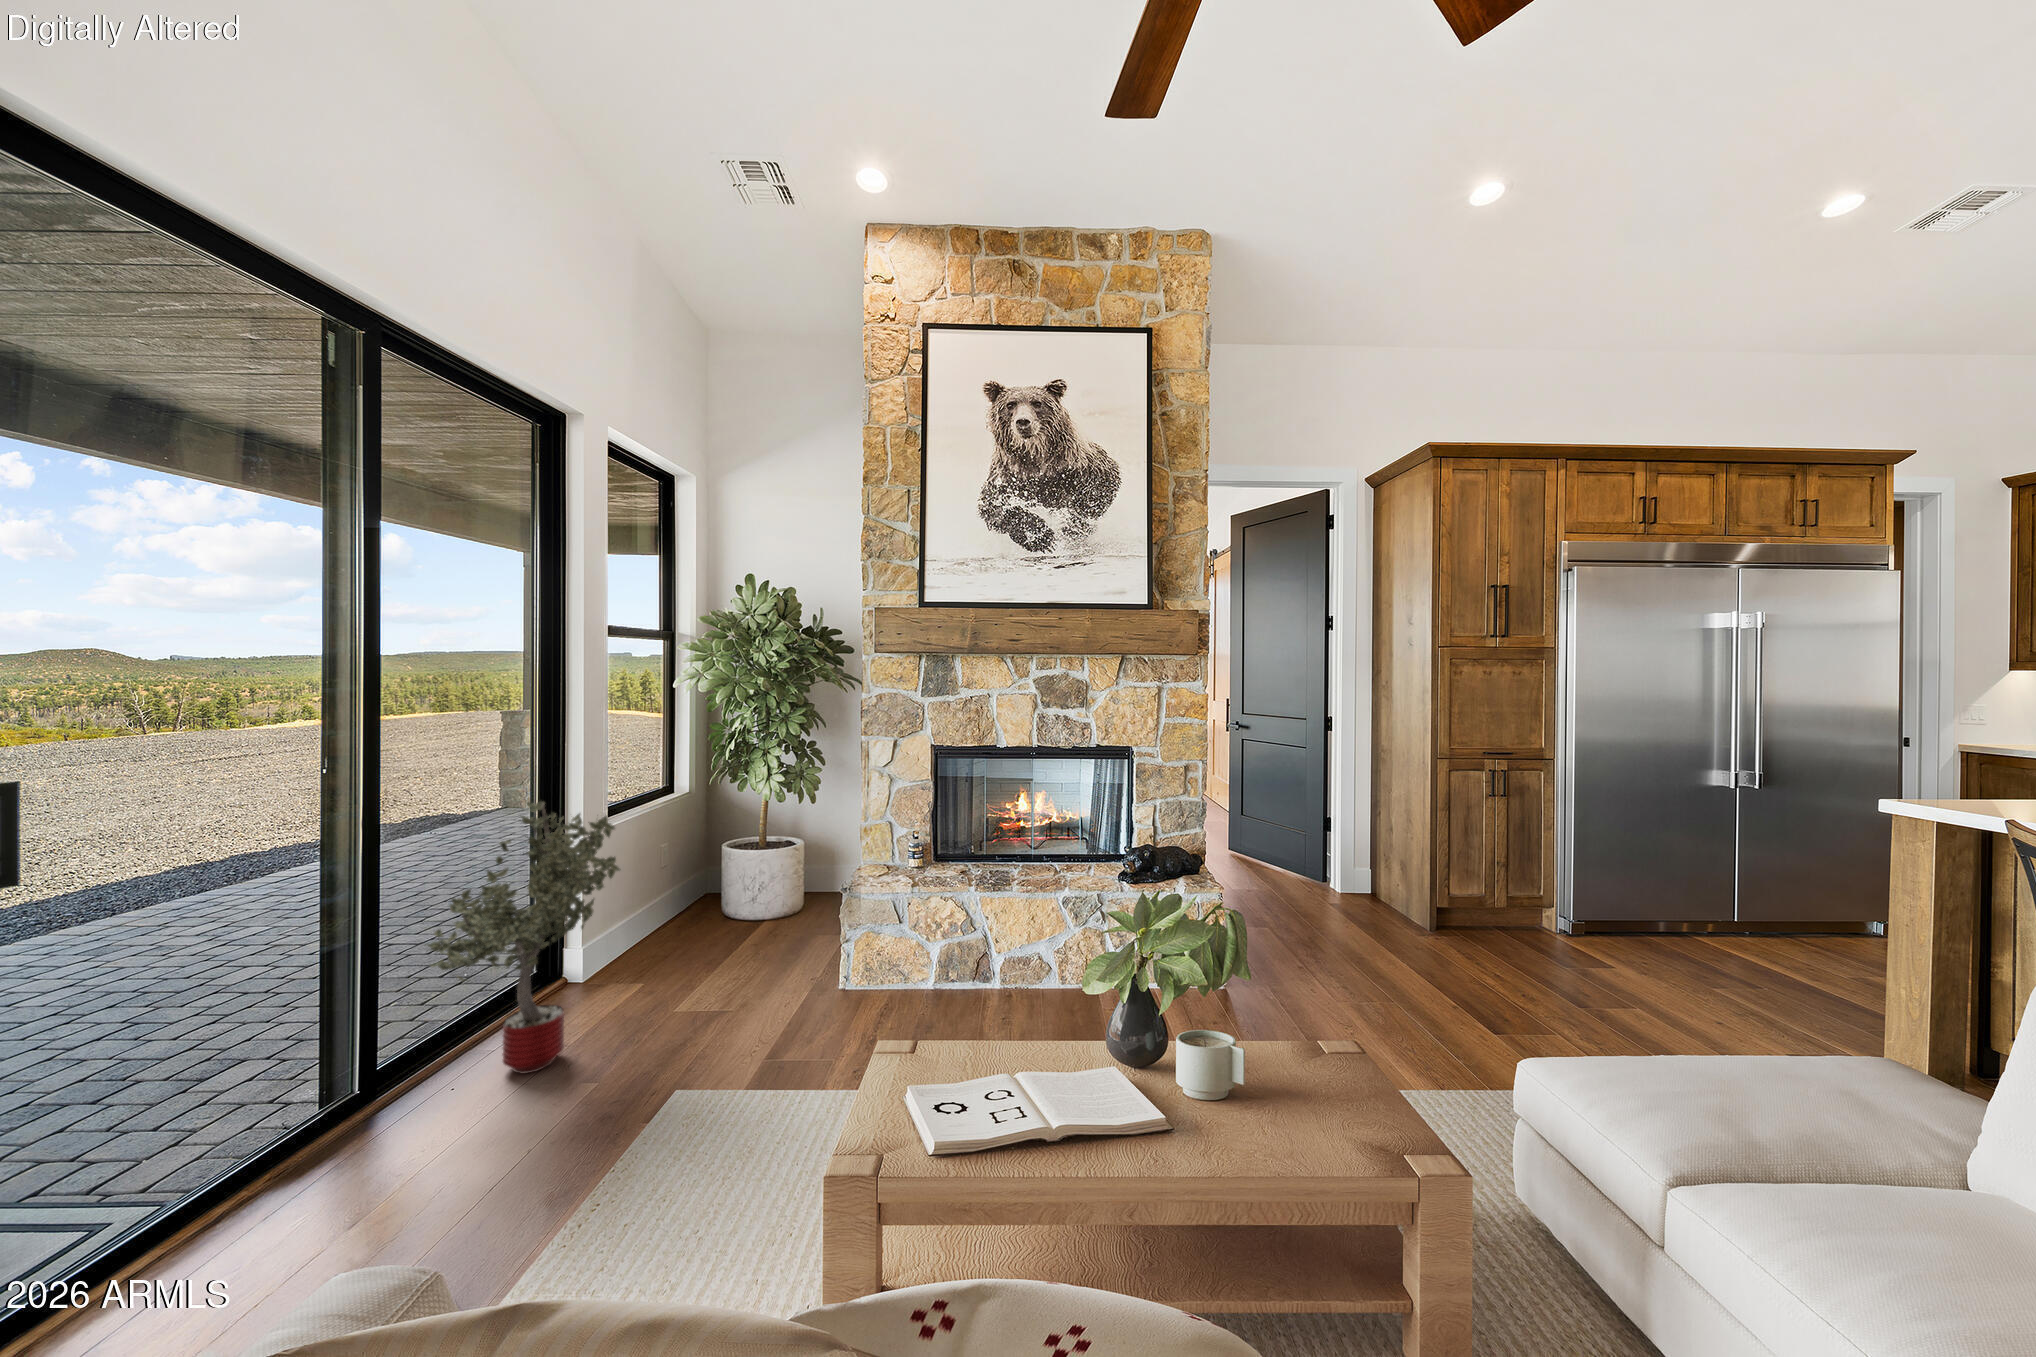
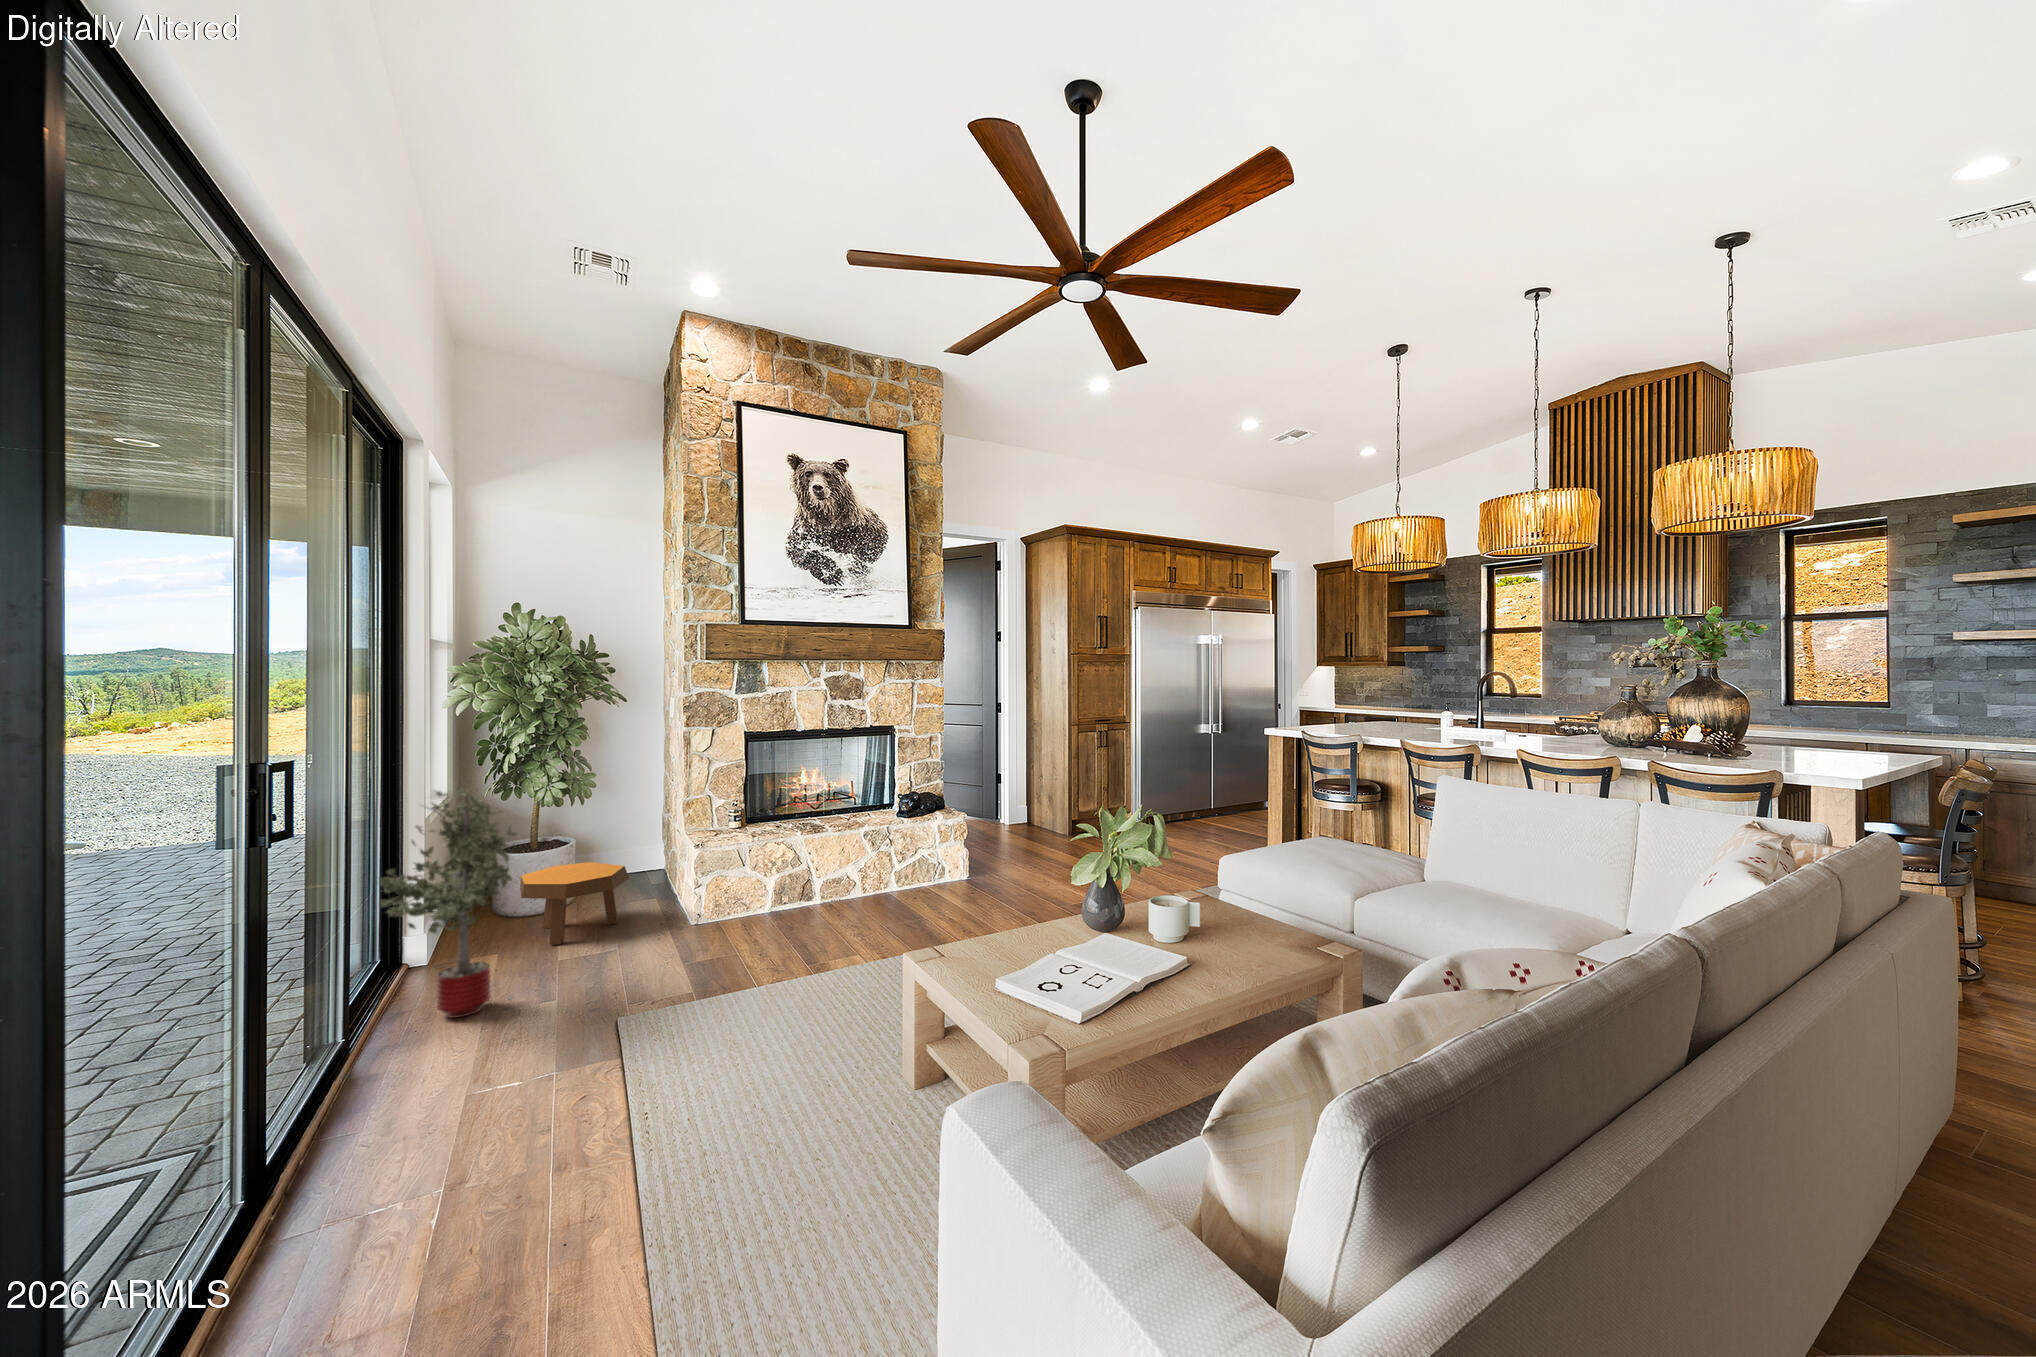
footstool: none [690,878,808,978] -> present [520,862,629,945]

